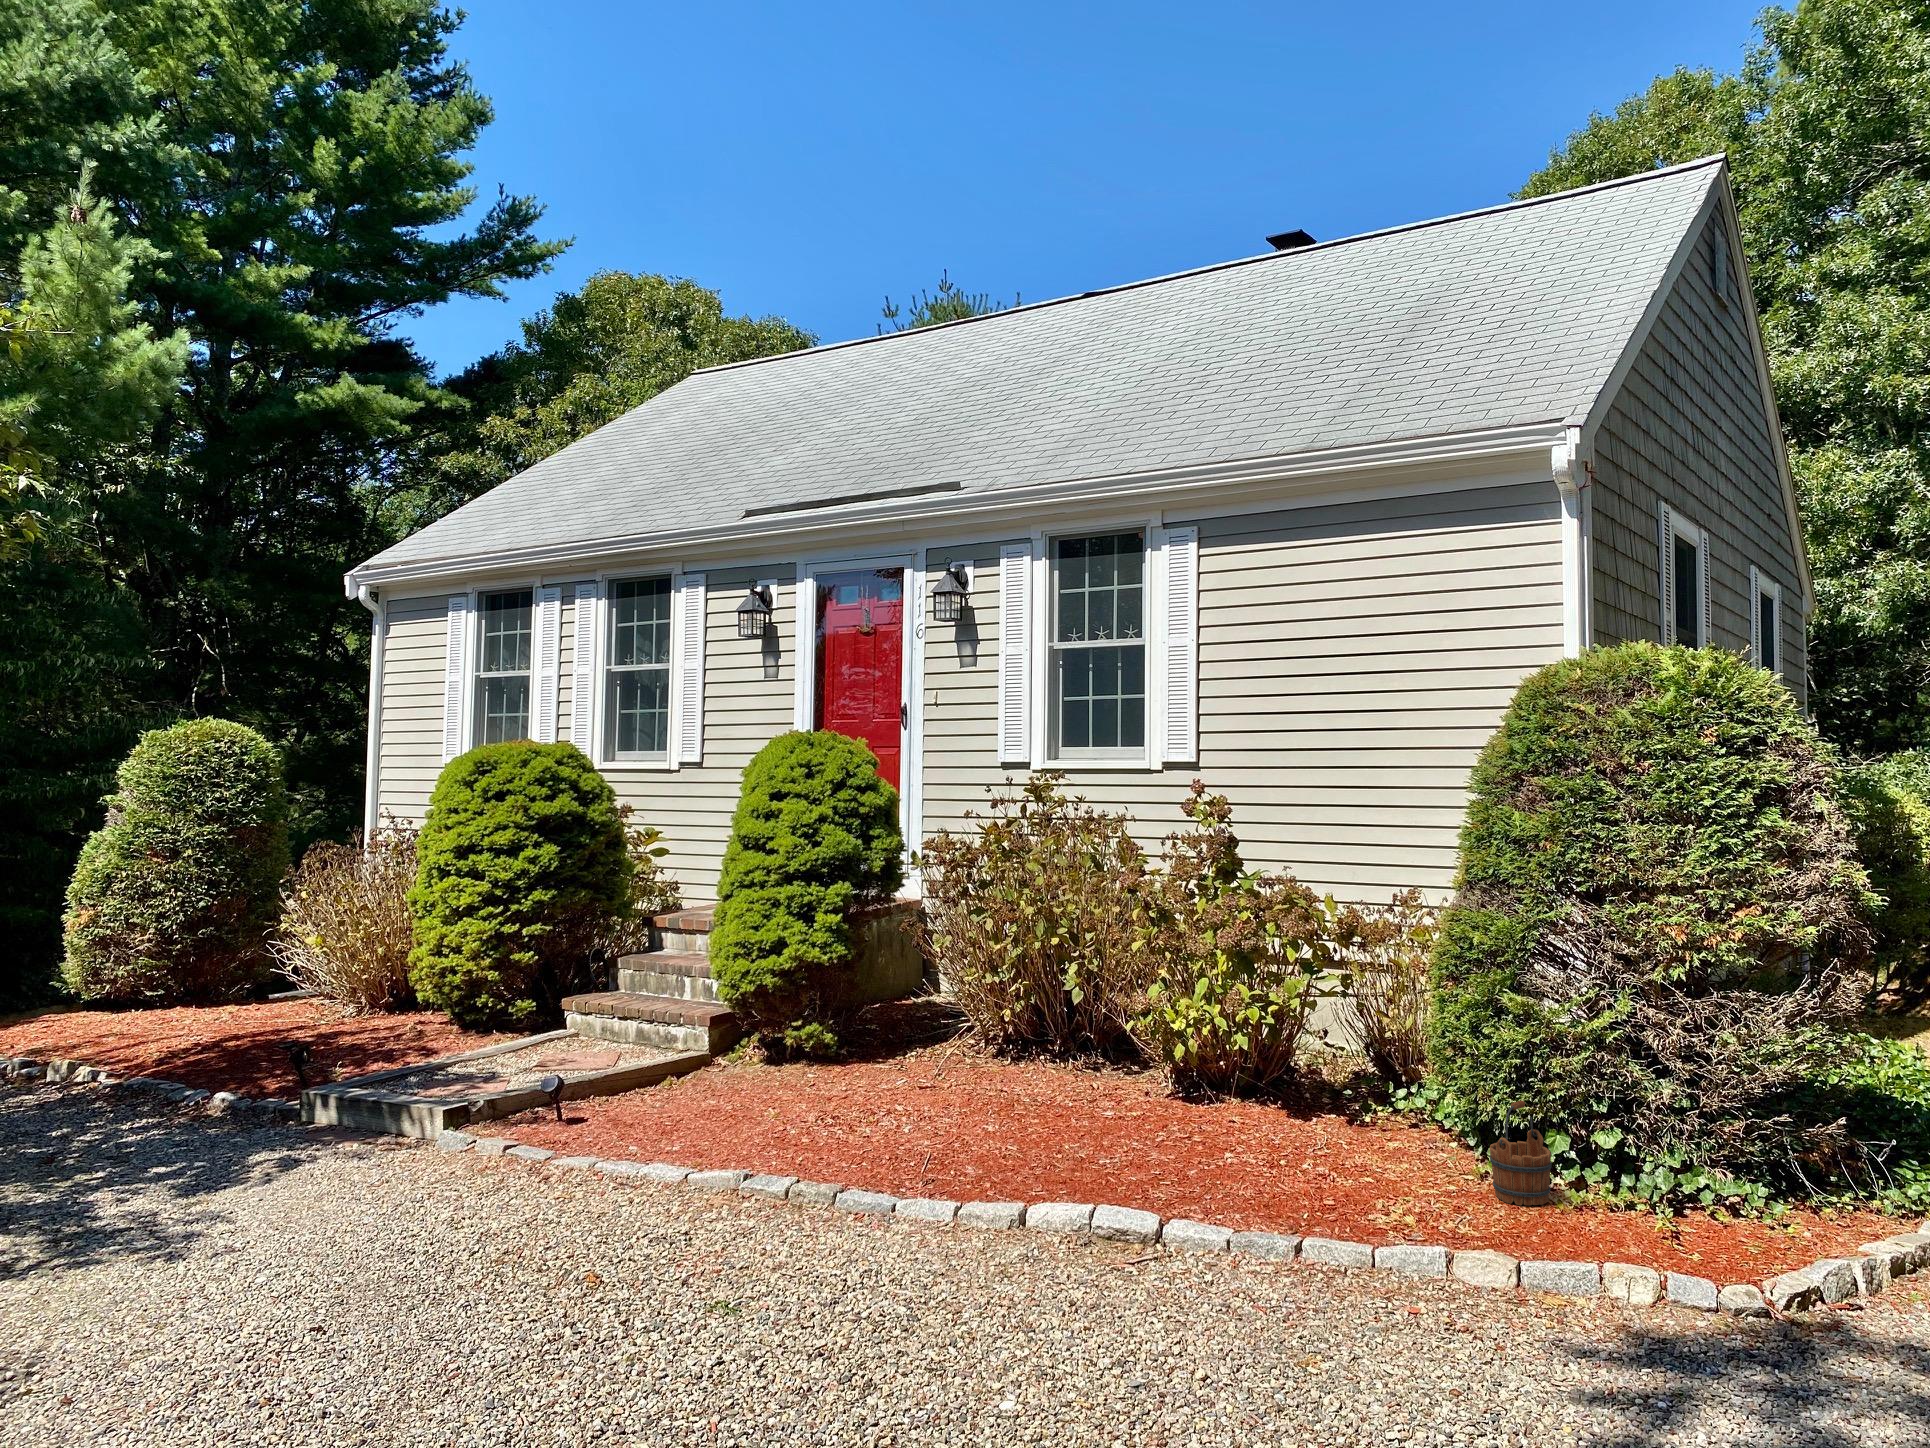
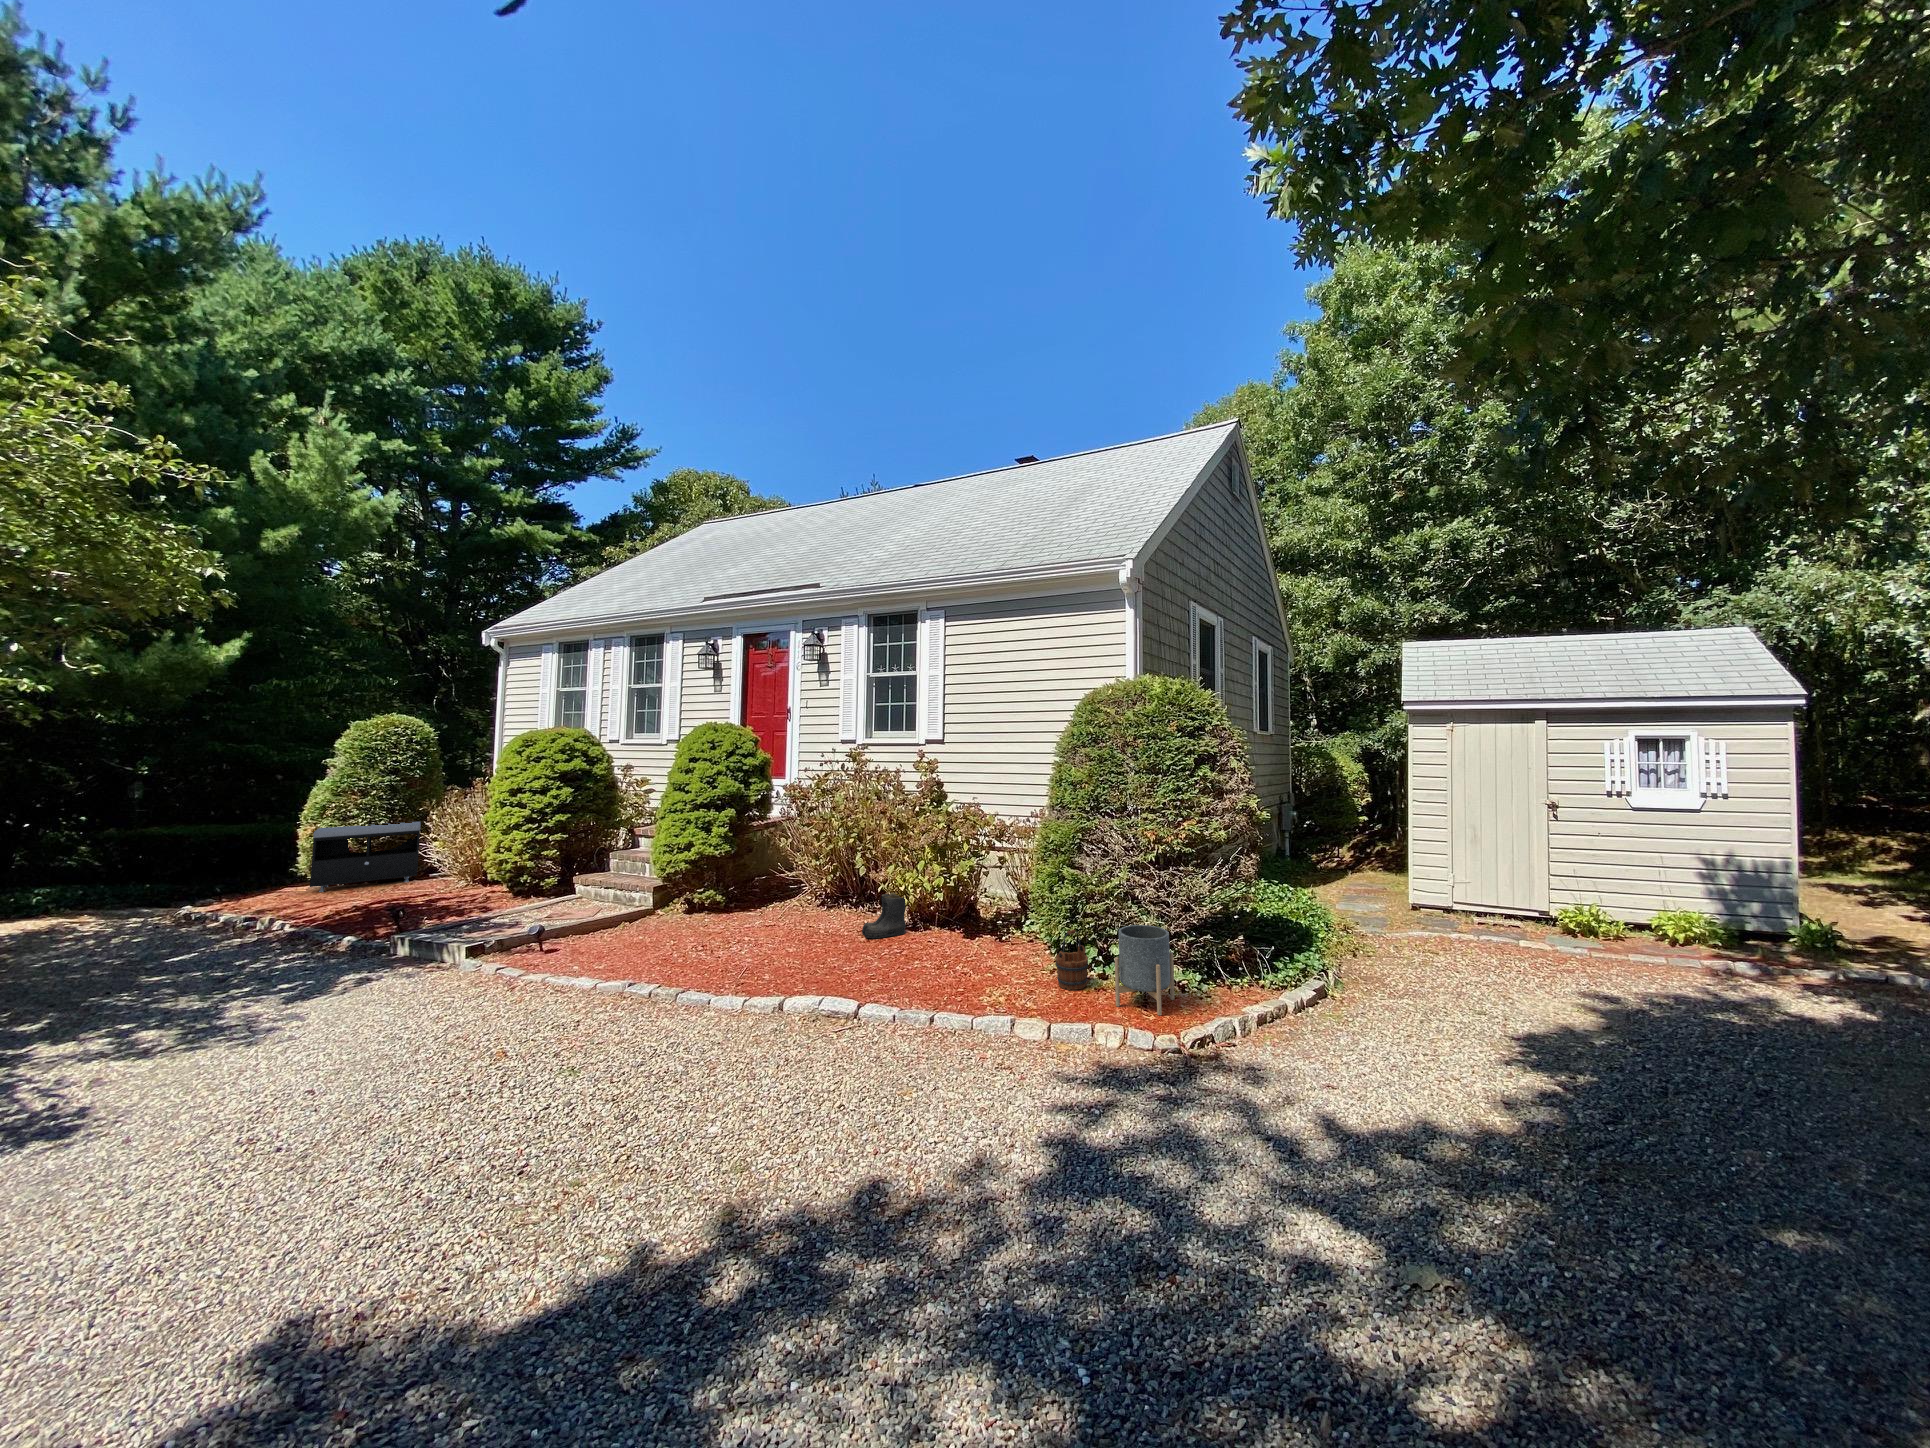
storage bench: none [135,902,288,1015] -> present [310,822,420,892]
boots: none [1090,1035,1170,1113] -> present [862,893,906,938]
planter: none [1616,1095,1726,1251] -> present [1115,925,1174,1015]

